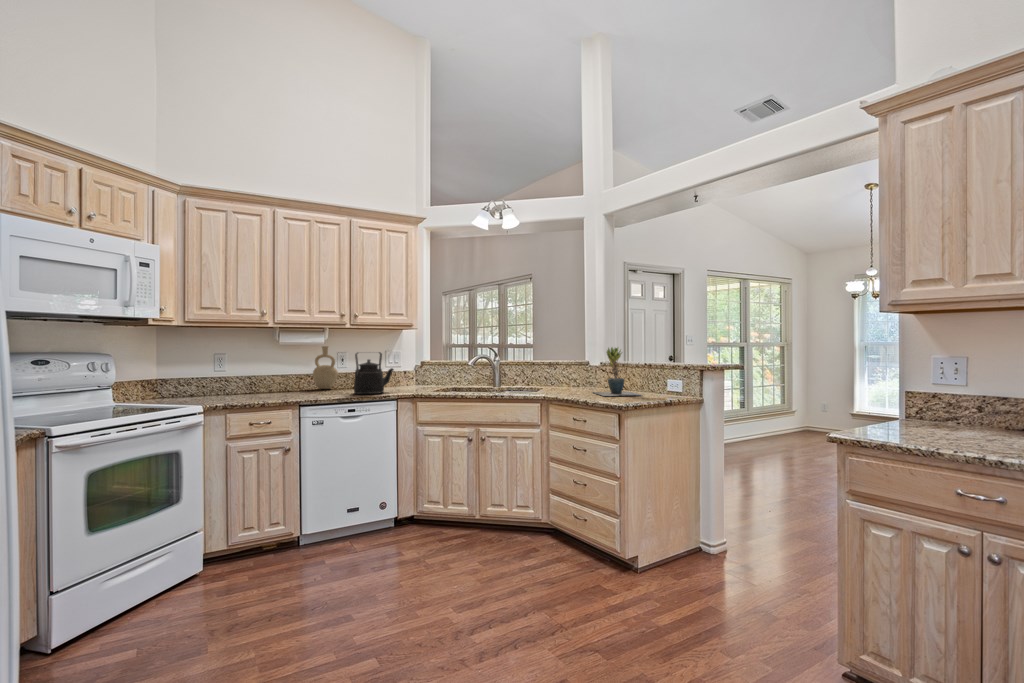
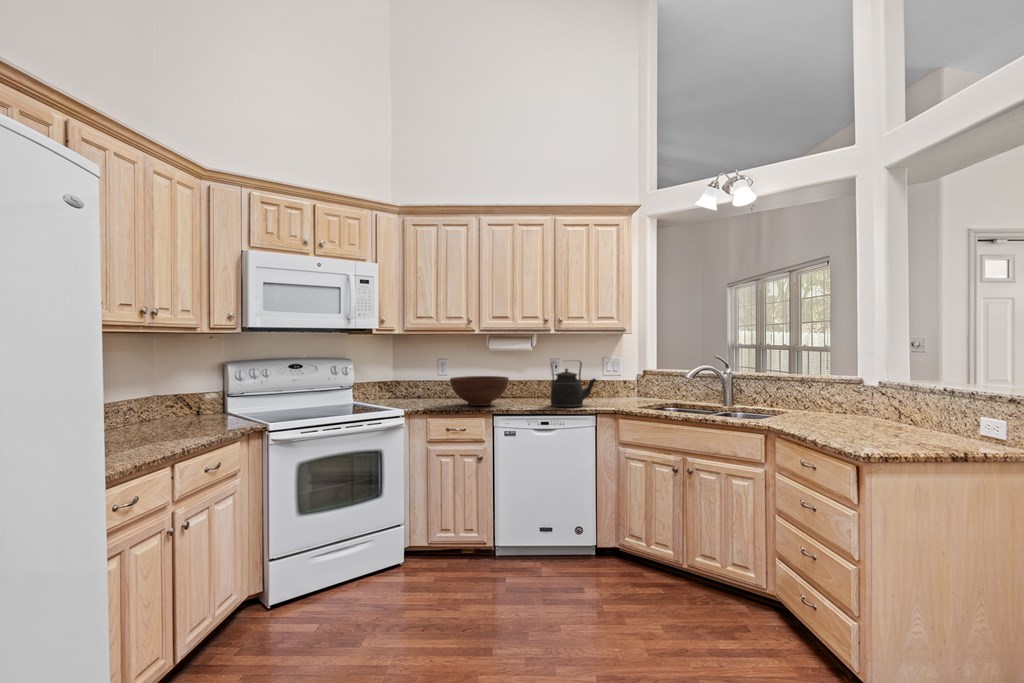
vase: present [313,346,338,389] -> none [524,352,549,397]
potted plant: present [594,348,640,396] -> none [847,361,926,438]
fruit bowl: none [248,369,312,398] -> present [450,376,509,406]

